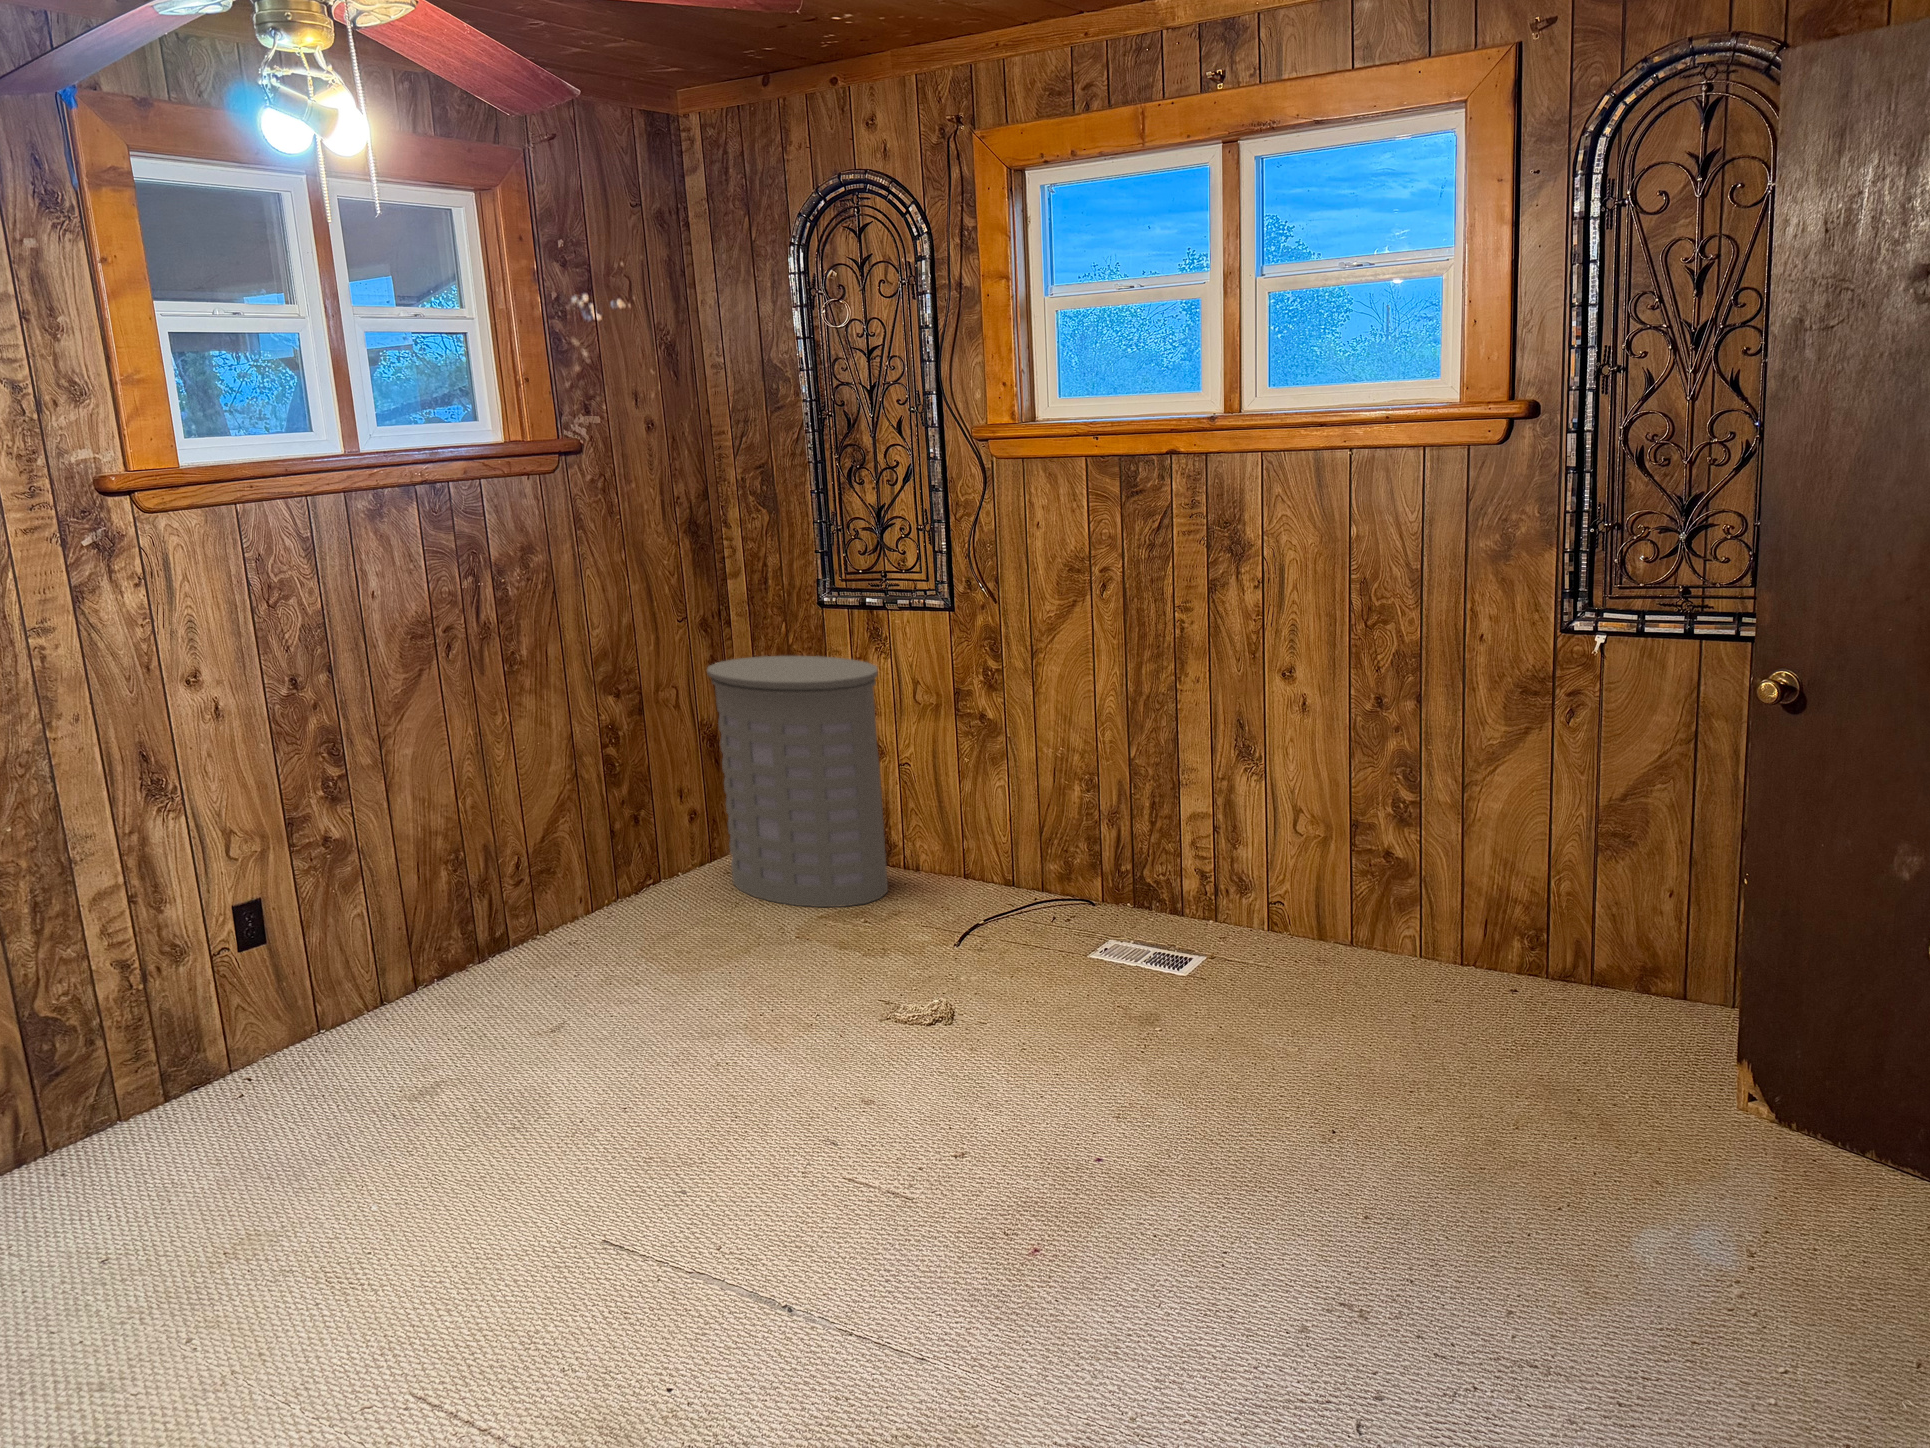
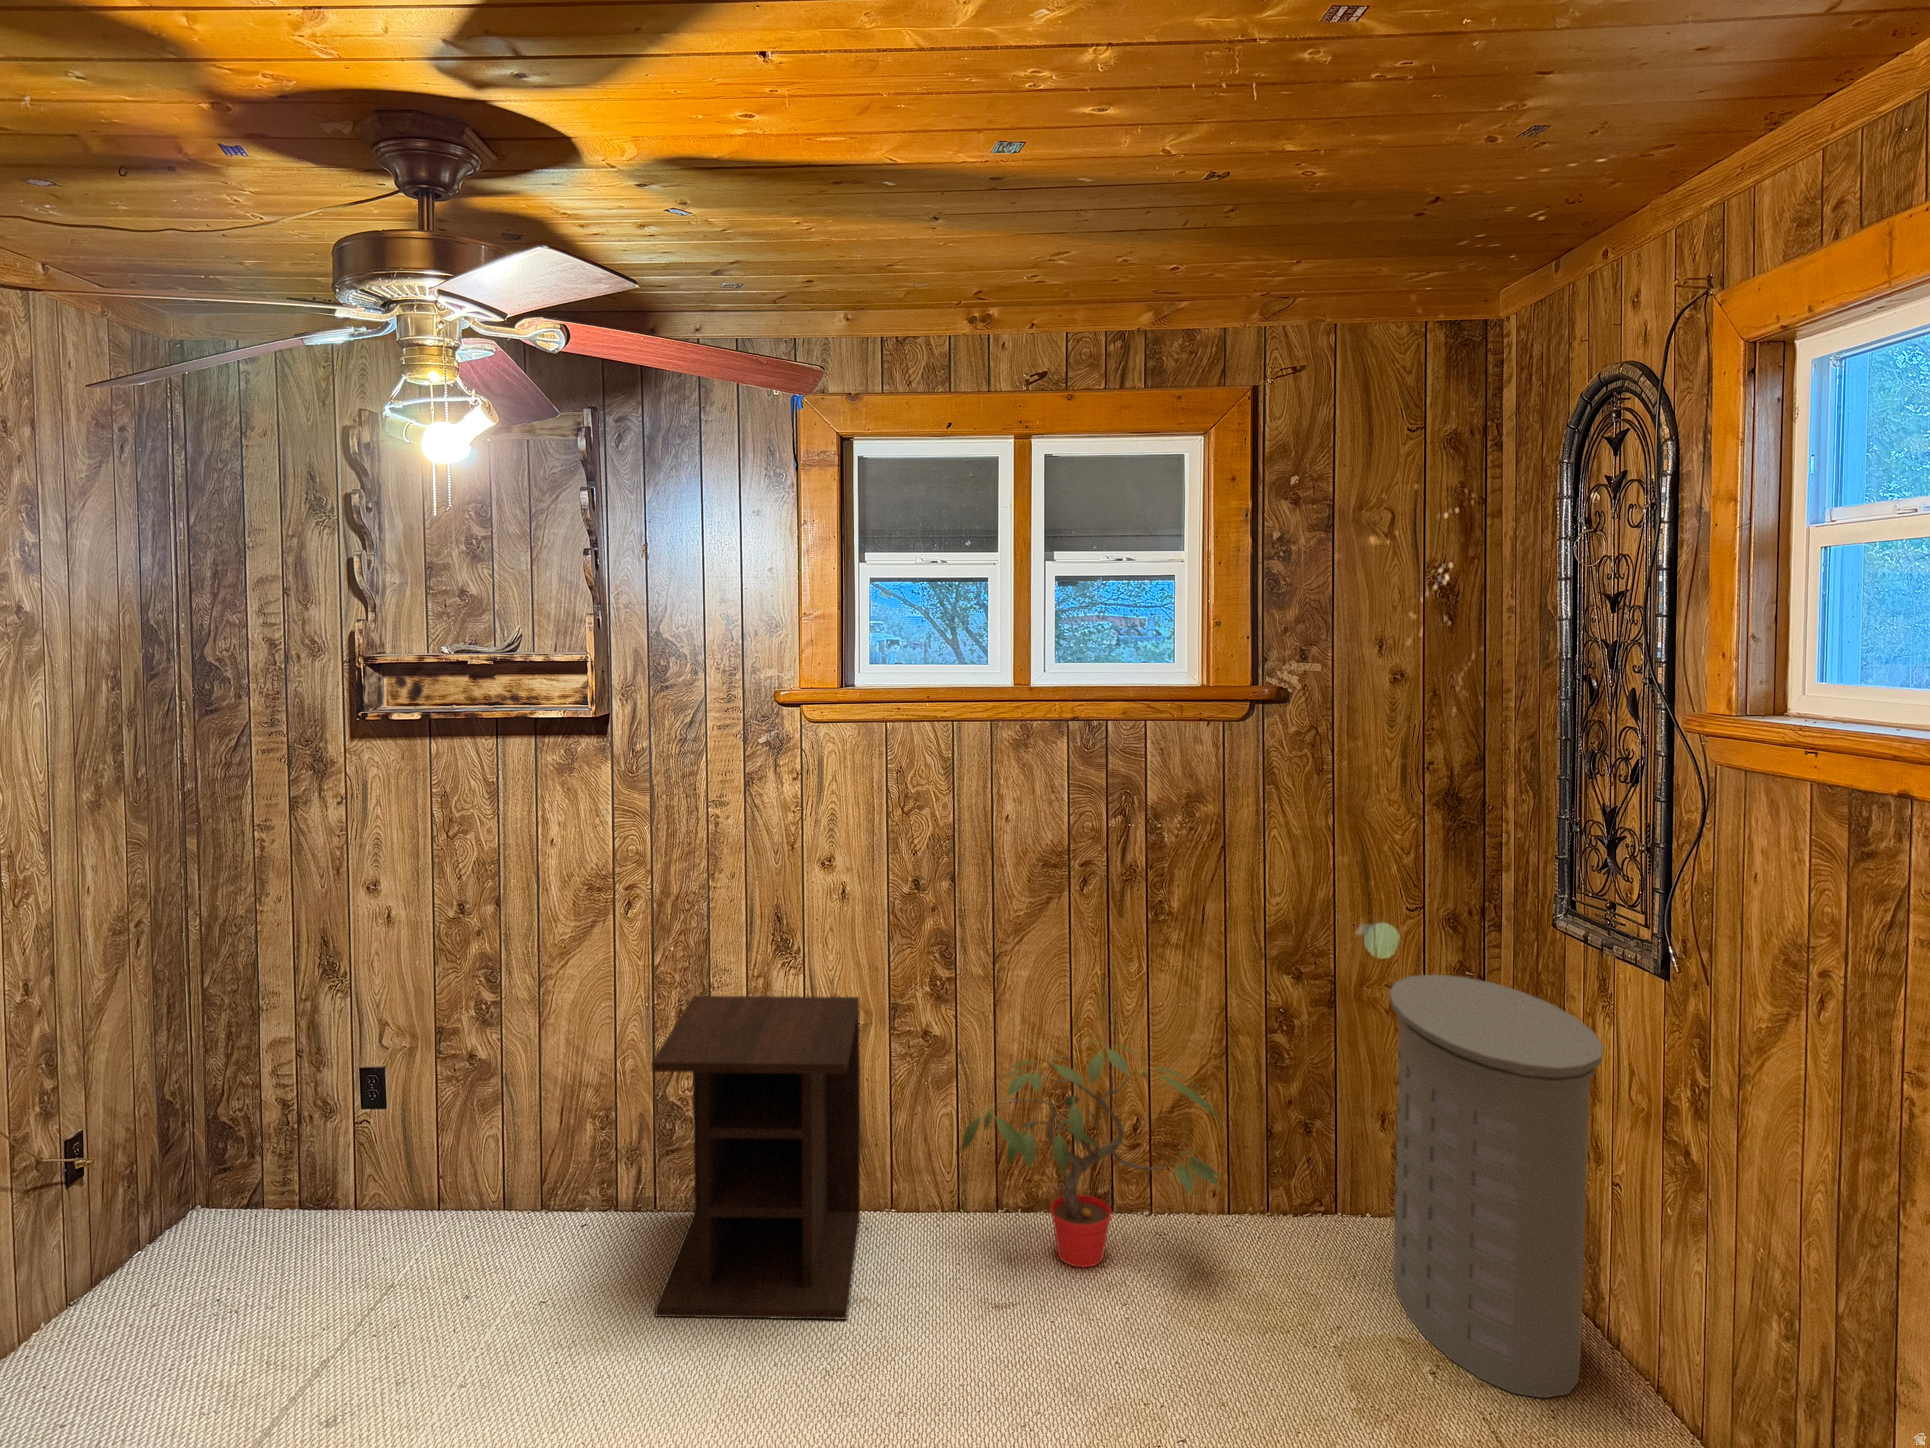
potted plant: none [408,781,653,984] -> present [962,1041,1221,1268]
nightstand: none [61,816,420,1189] -> present [651,996,860,1319]

